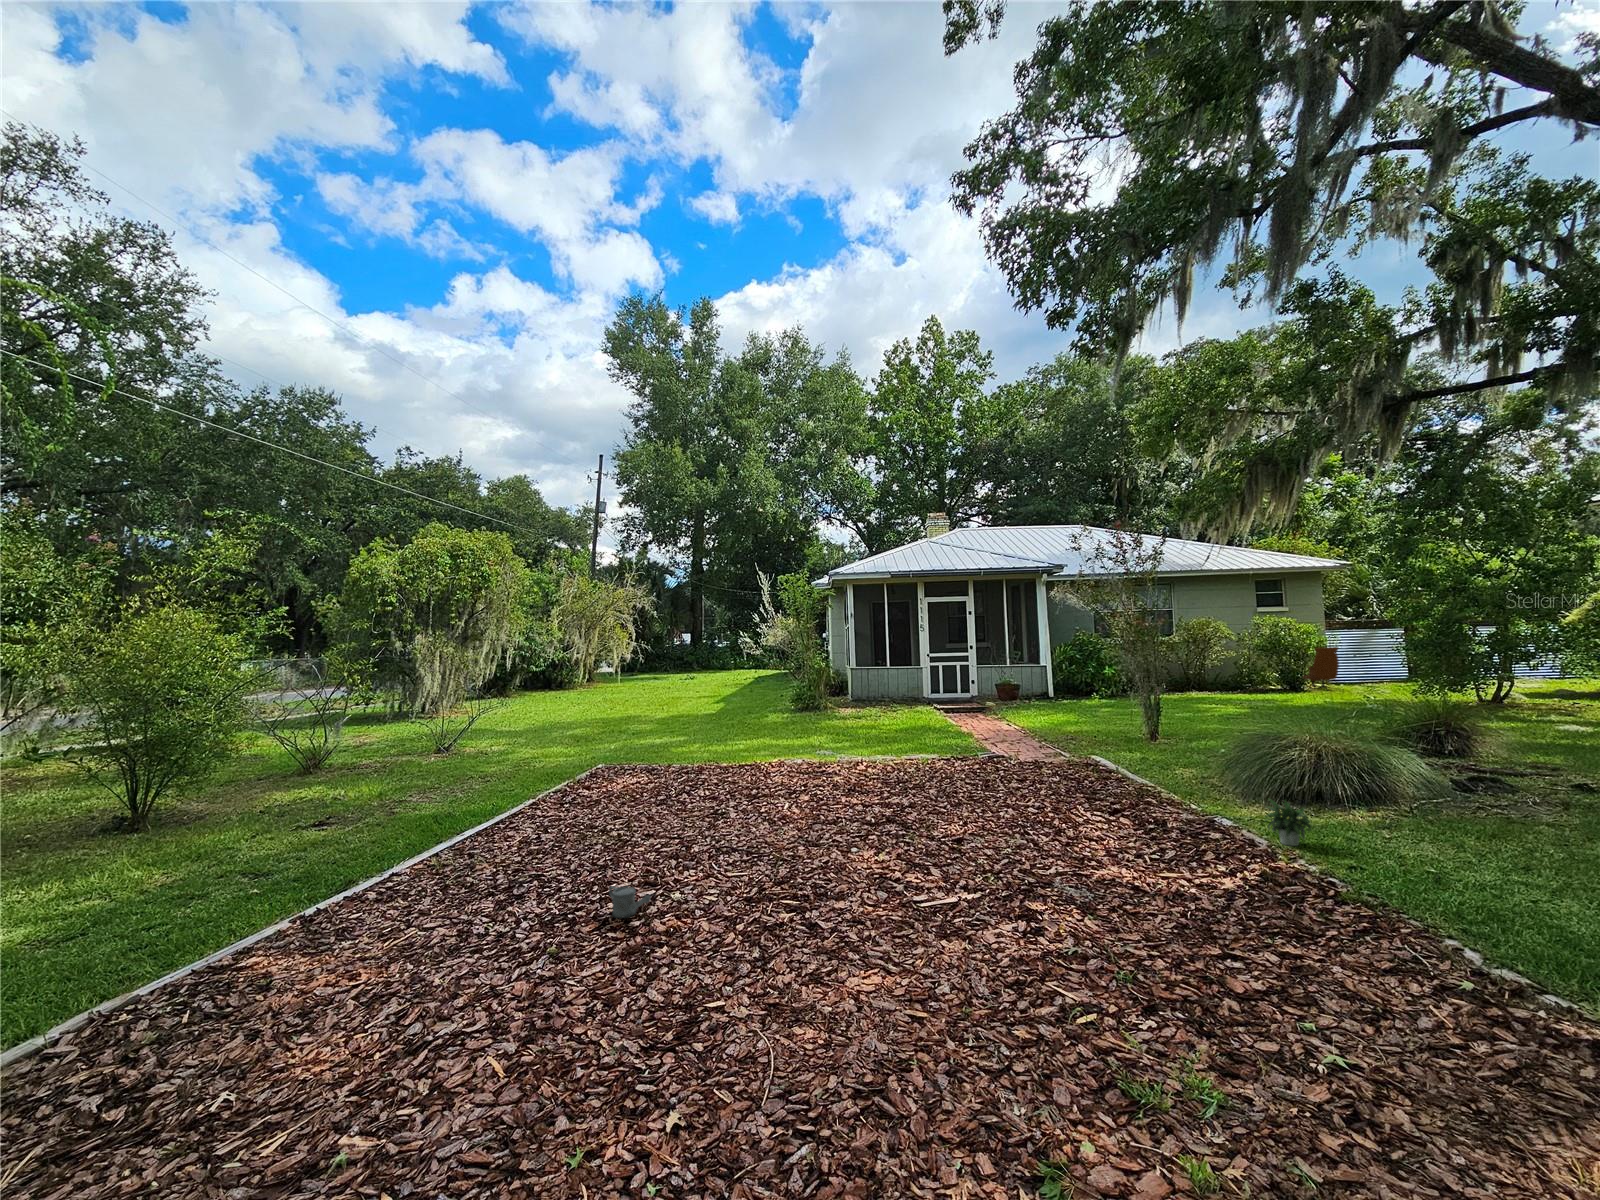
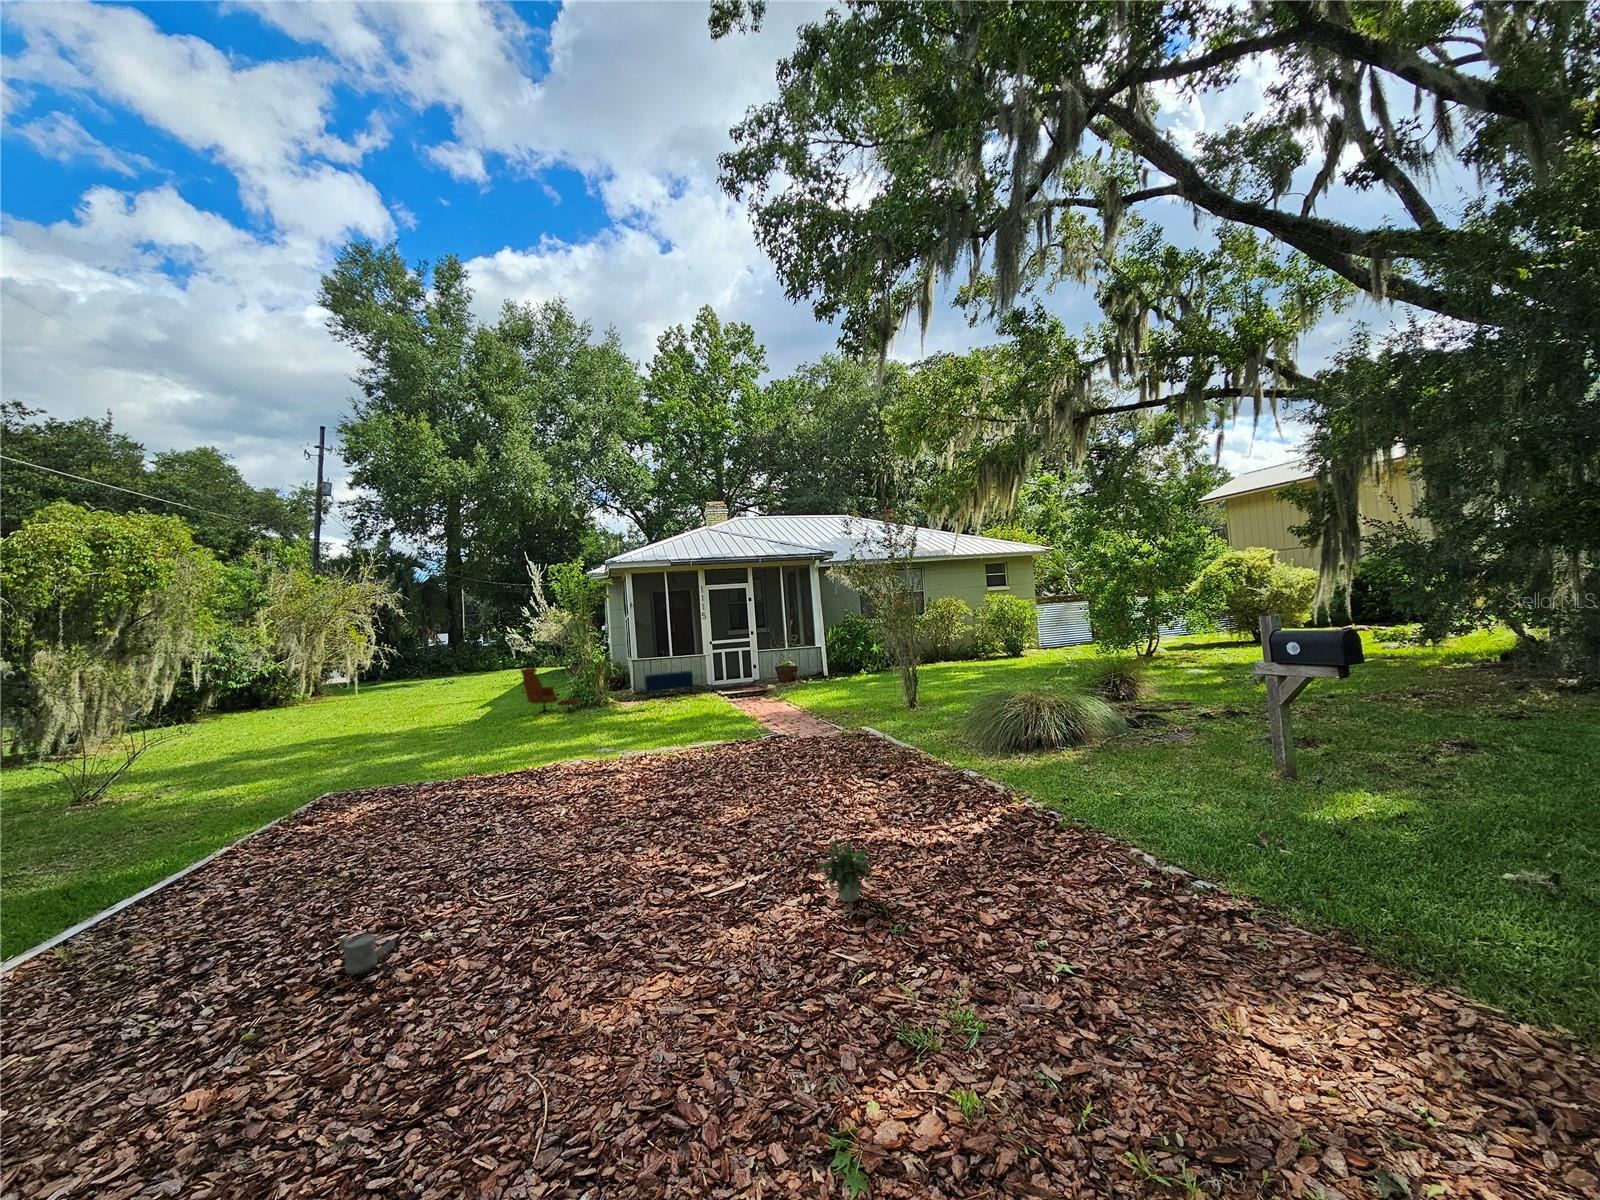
lounge chair: present [1303,647,1339,689] -> present [521,667,579,713]
bench: none [862,681,910,706] -> present [645,671,693,698]
potted plant: present [1266,800,1312,846] -> present [821,840,872,902]

